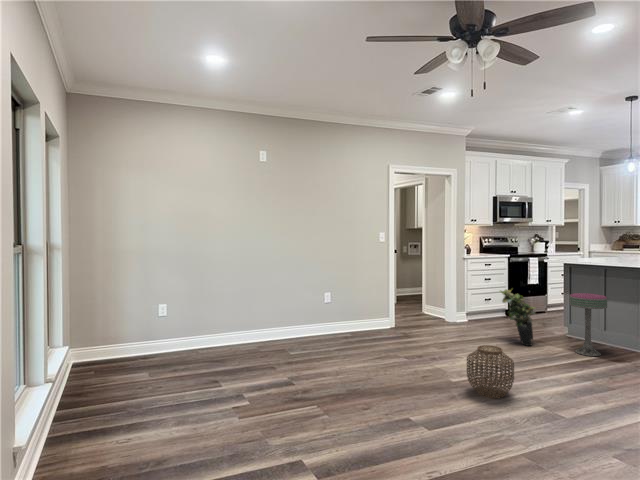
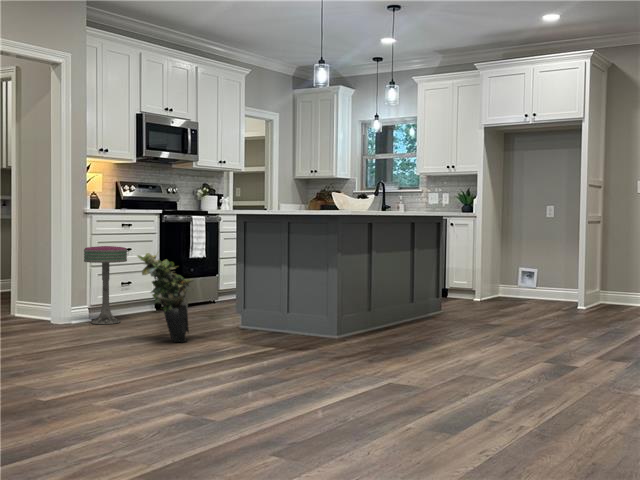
bar stool: present [569,293,607,356] -> present [84,246,127,324]
woven basket: present [467,345,514,398] -> none [62,326,143,415]

